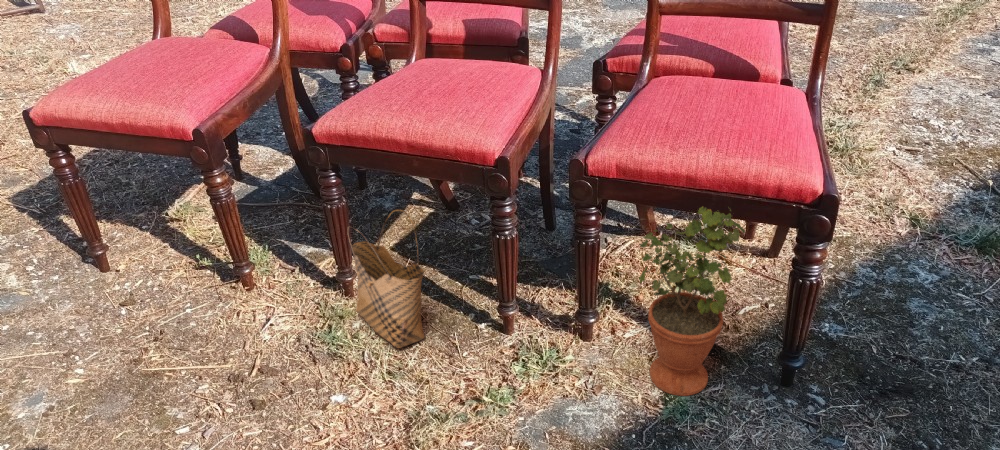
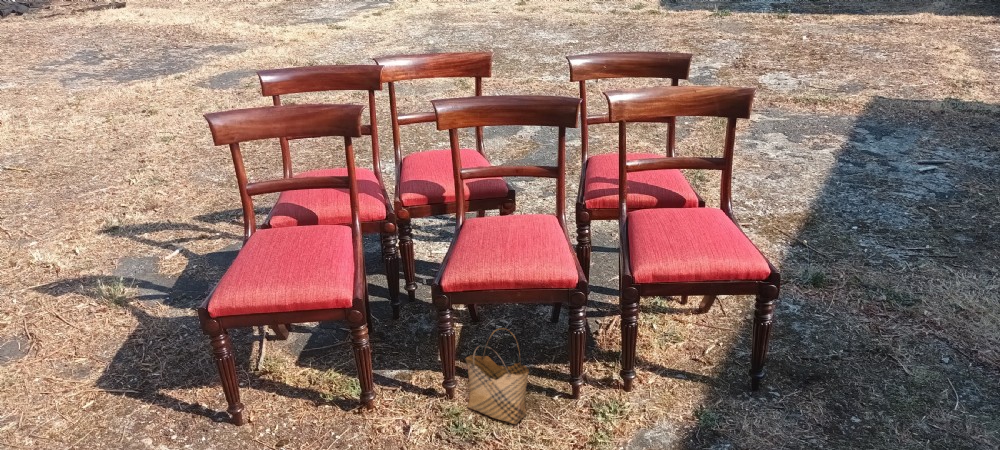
potted plant: present [639,206,745,396] -> none [668,282,729,411]

